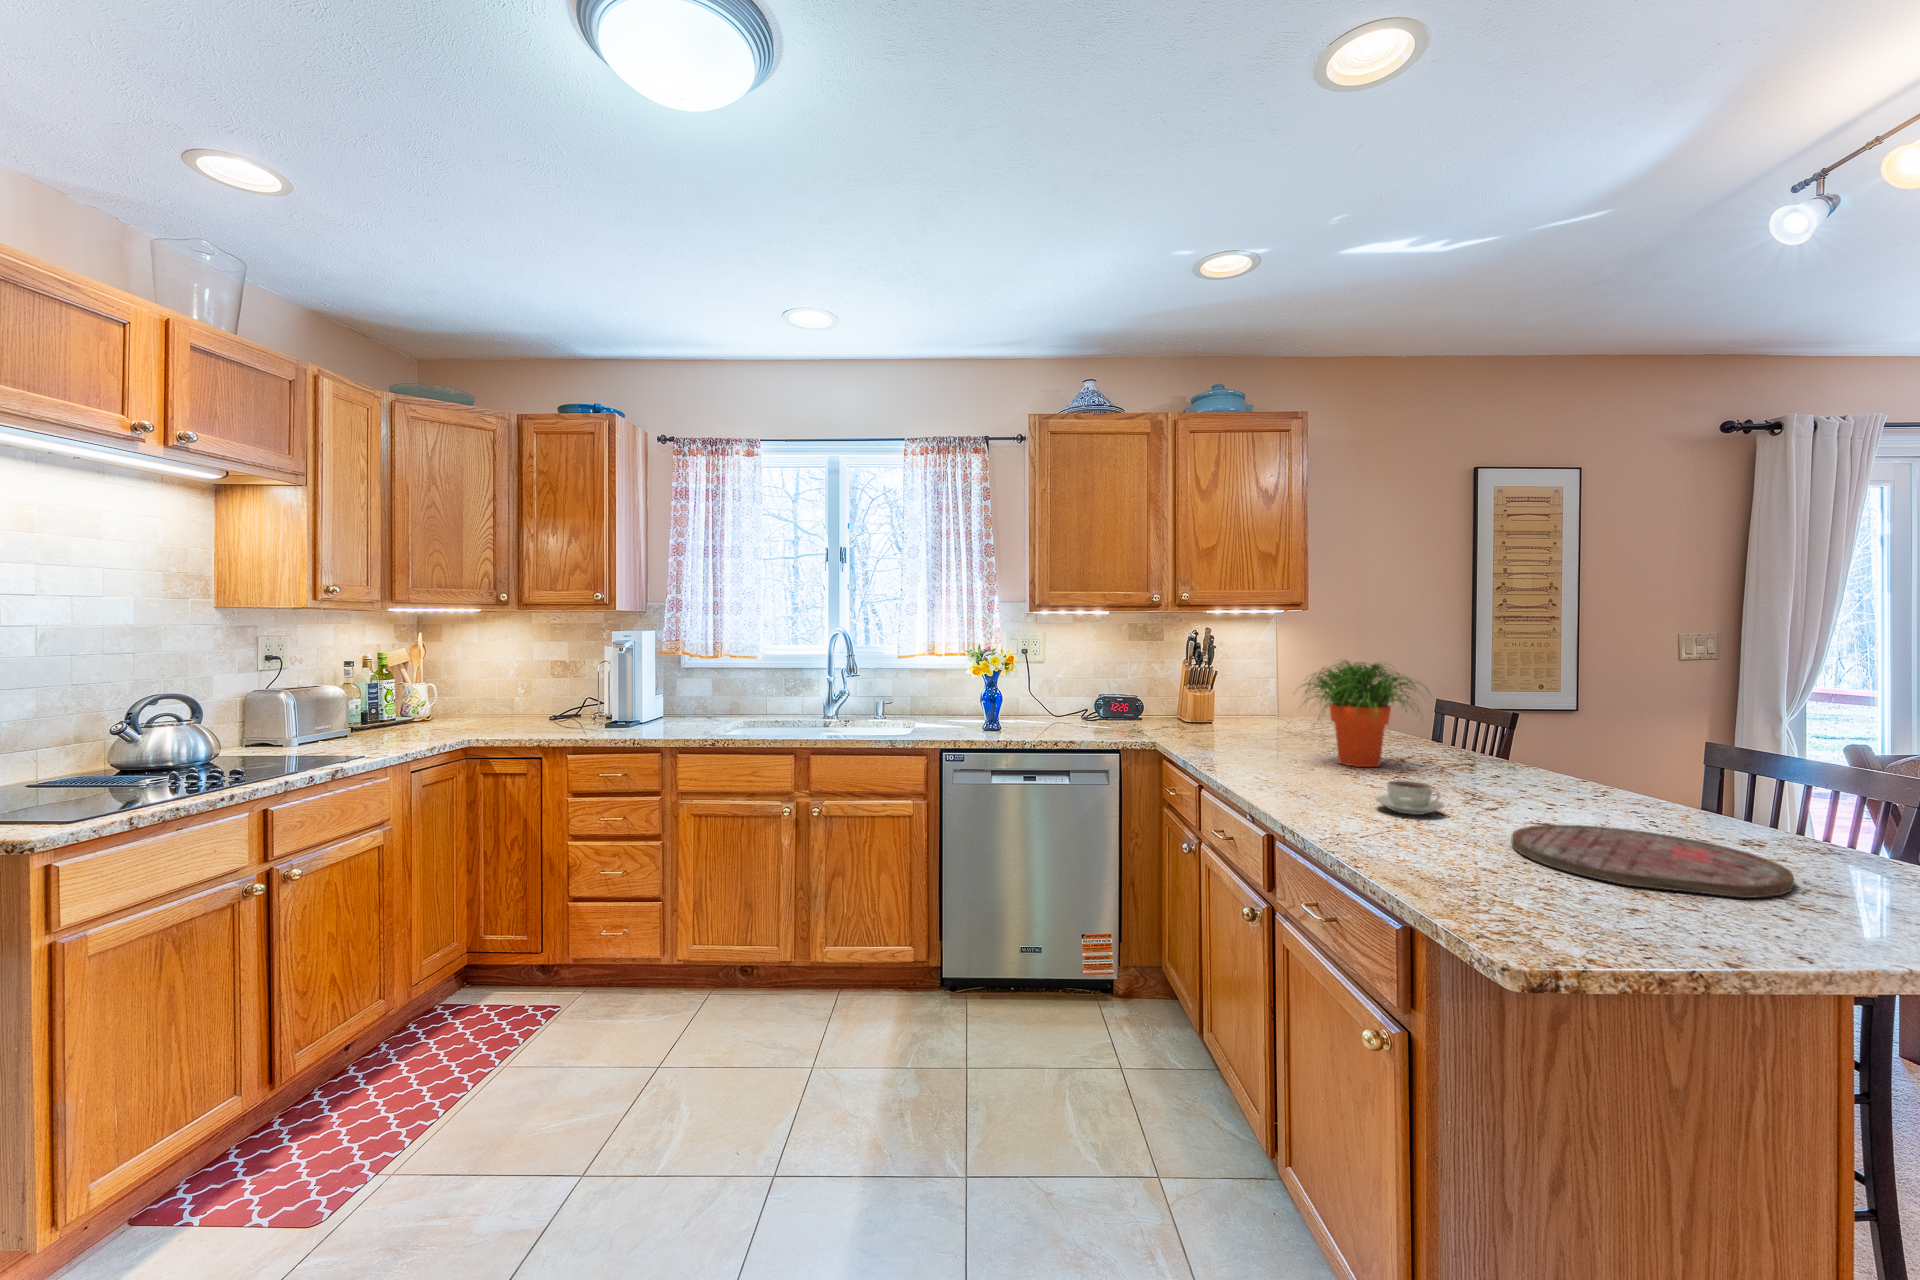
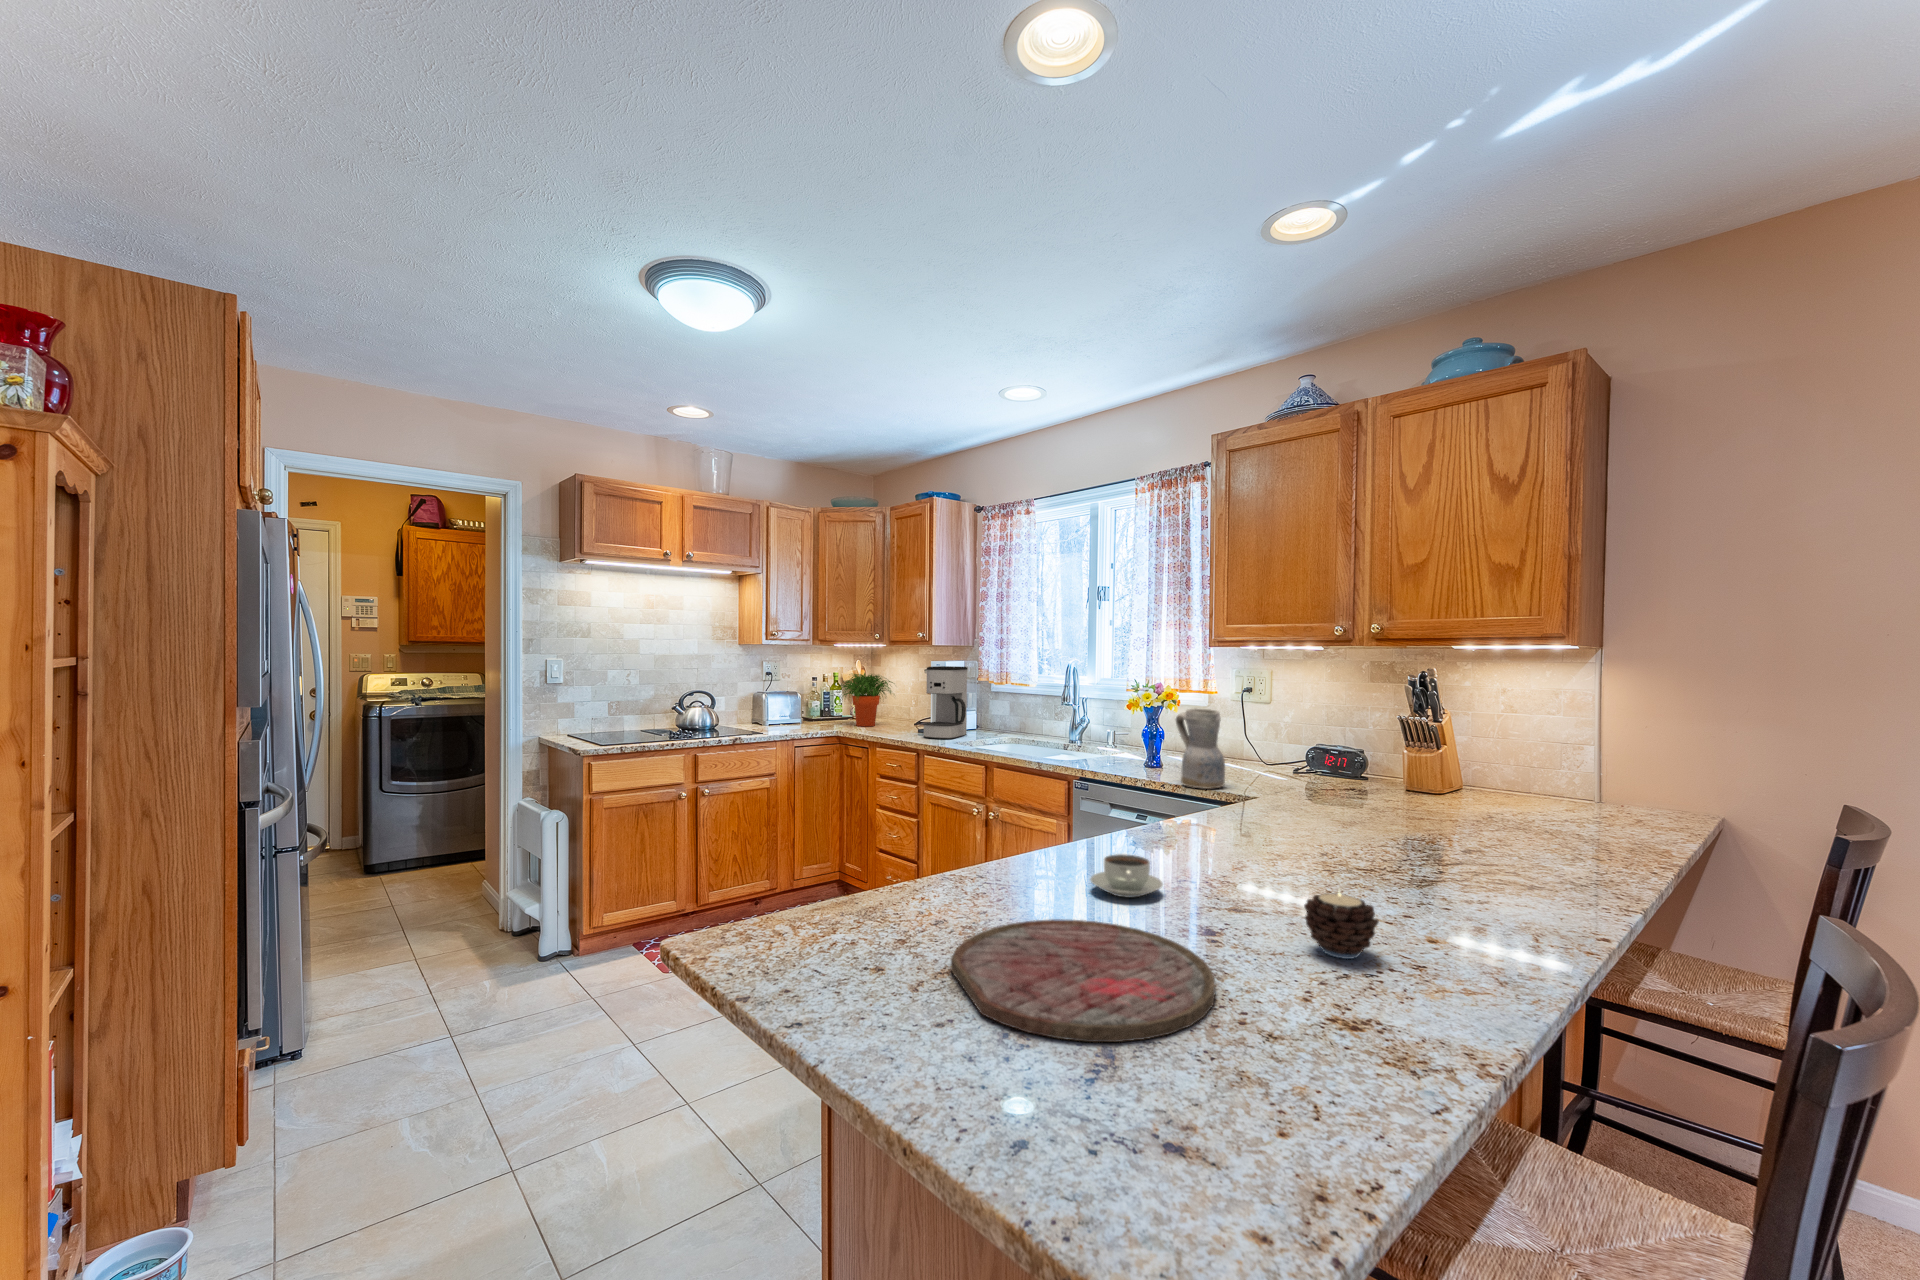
coffee maker: none [647,639,701,732] -> present [923,666,967,739]
potted plant: present [1297,661,1427,767] -> present [838,673,893,726]
ceramic pitcher: none [1058,667,1107,739] -> present [1176,708,1225,789]
candle: none [1556,766,1616,812] -> present [1304,892,1379,959]

